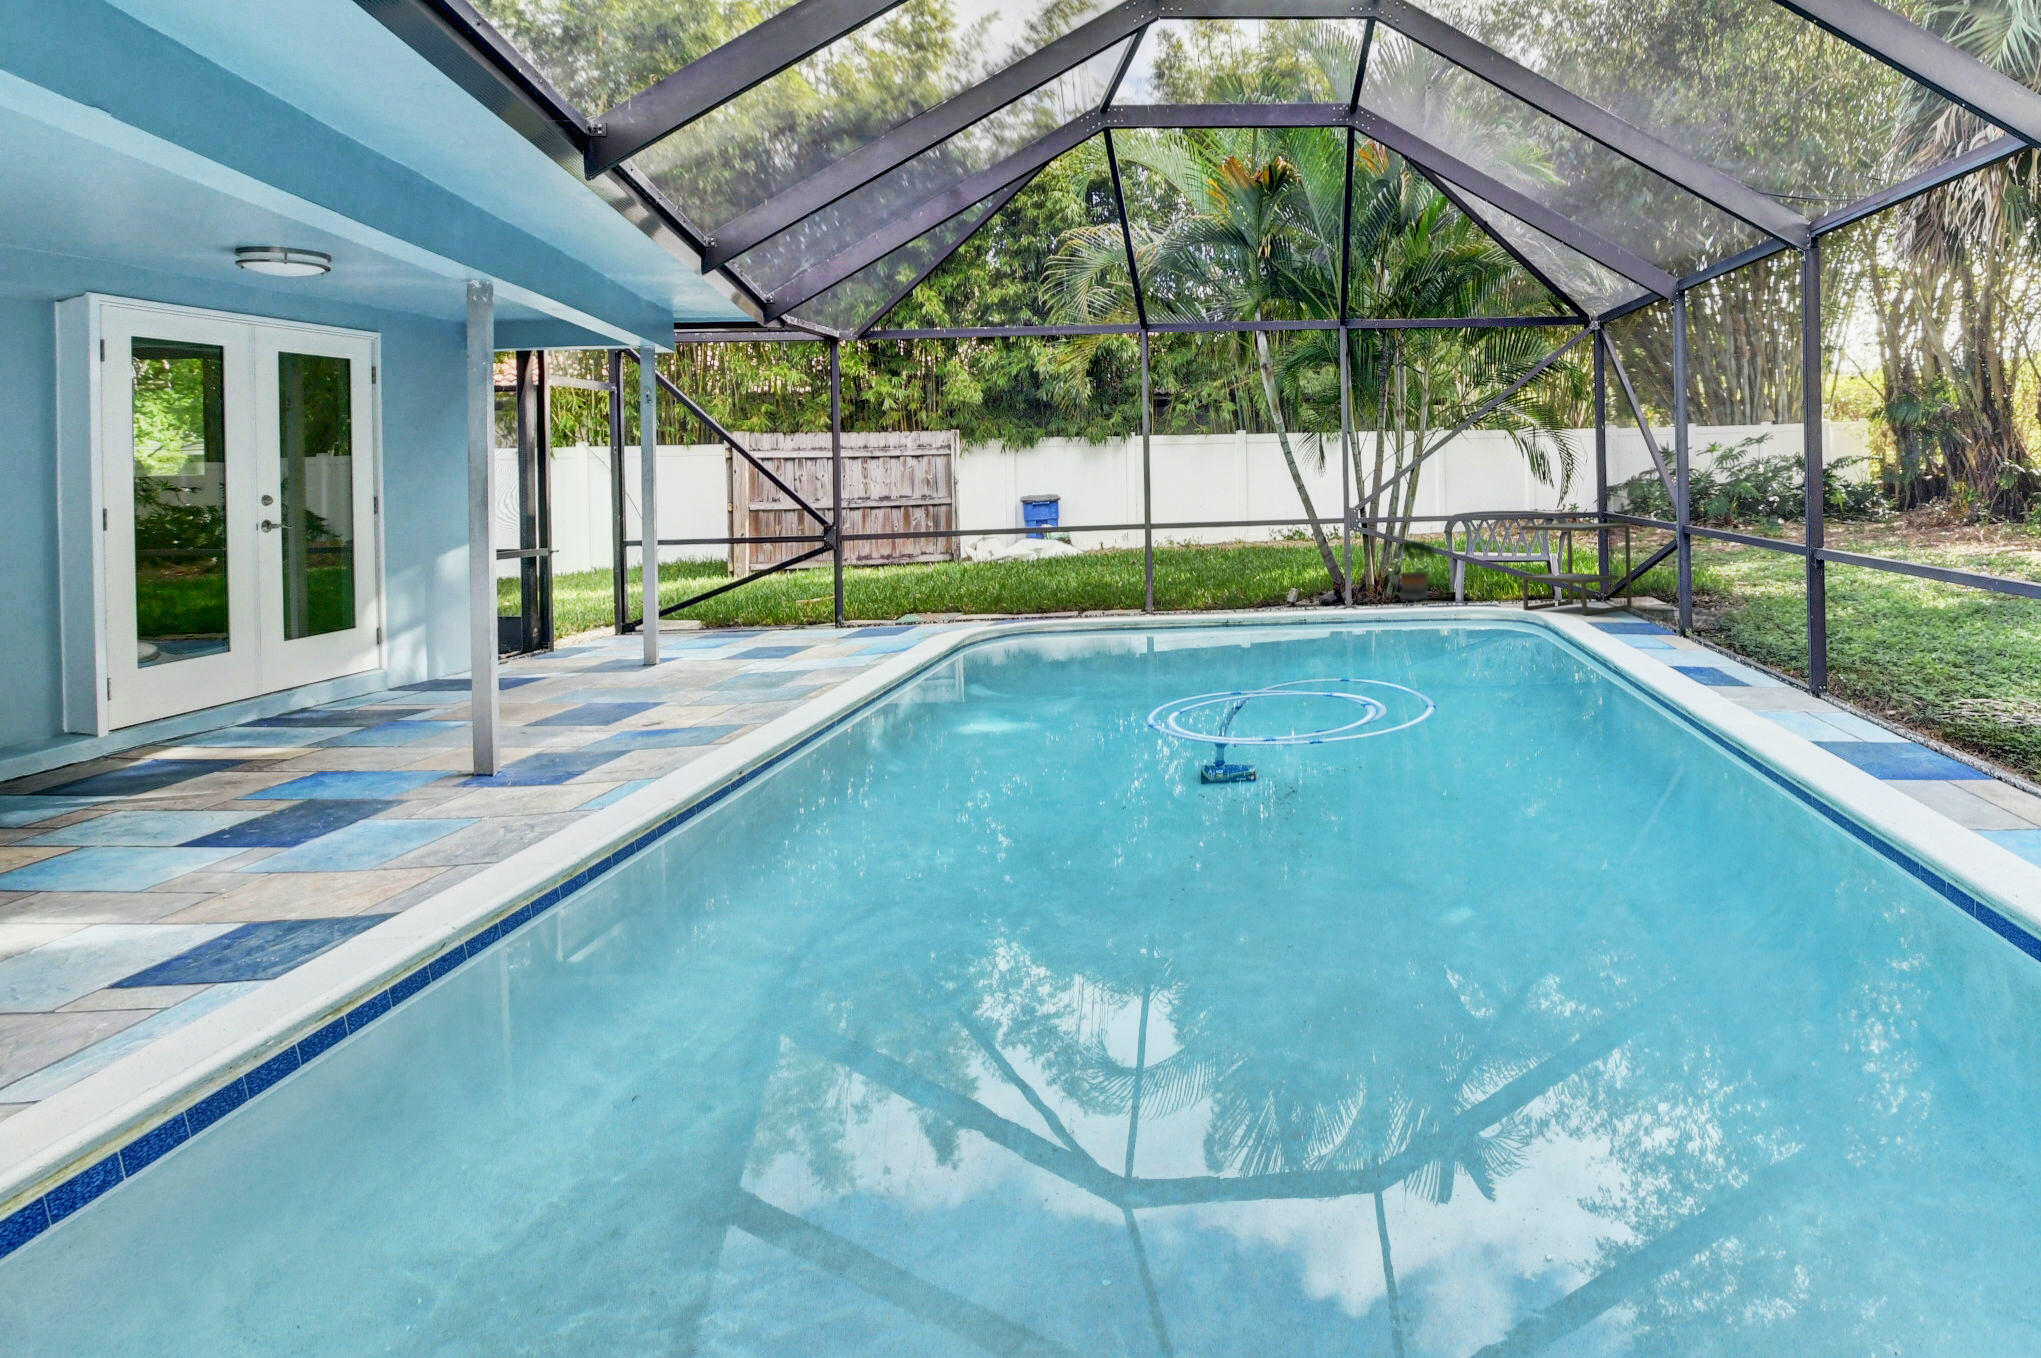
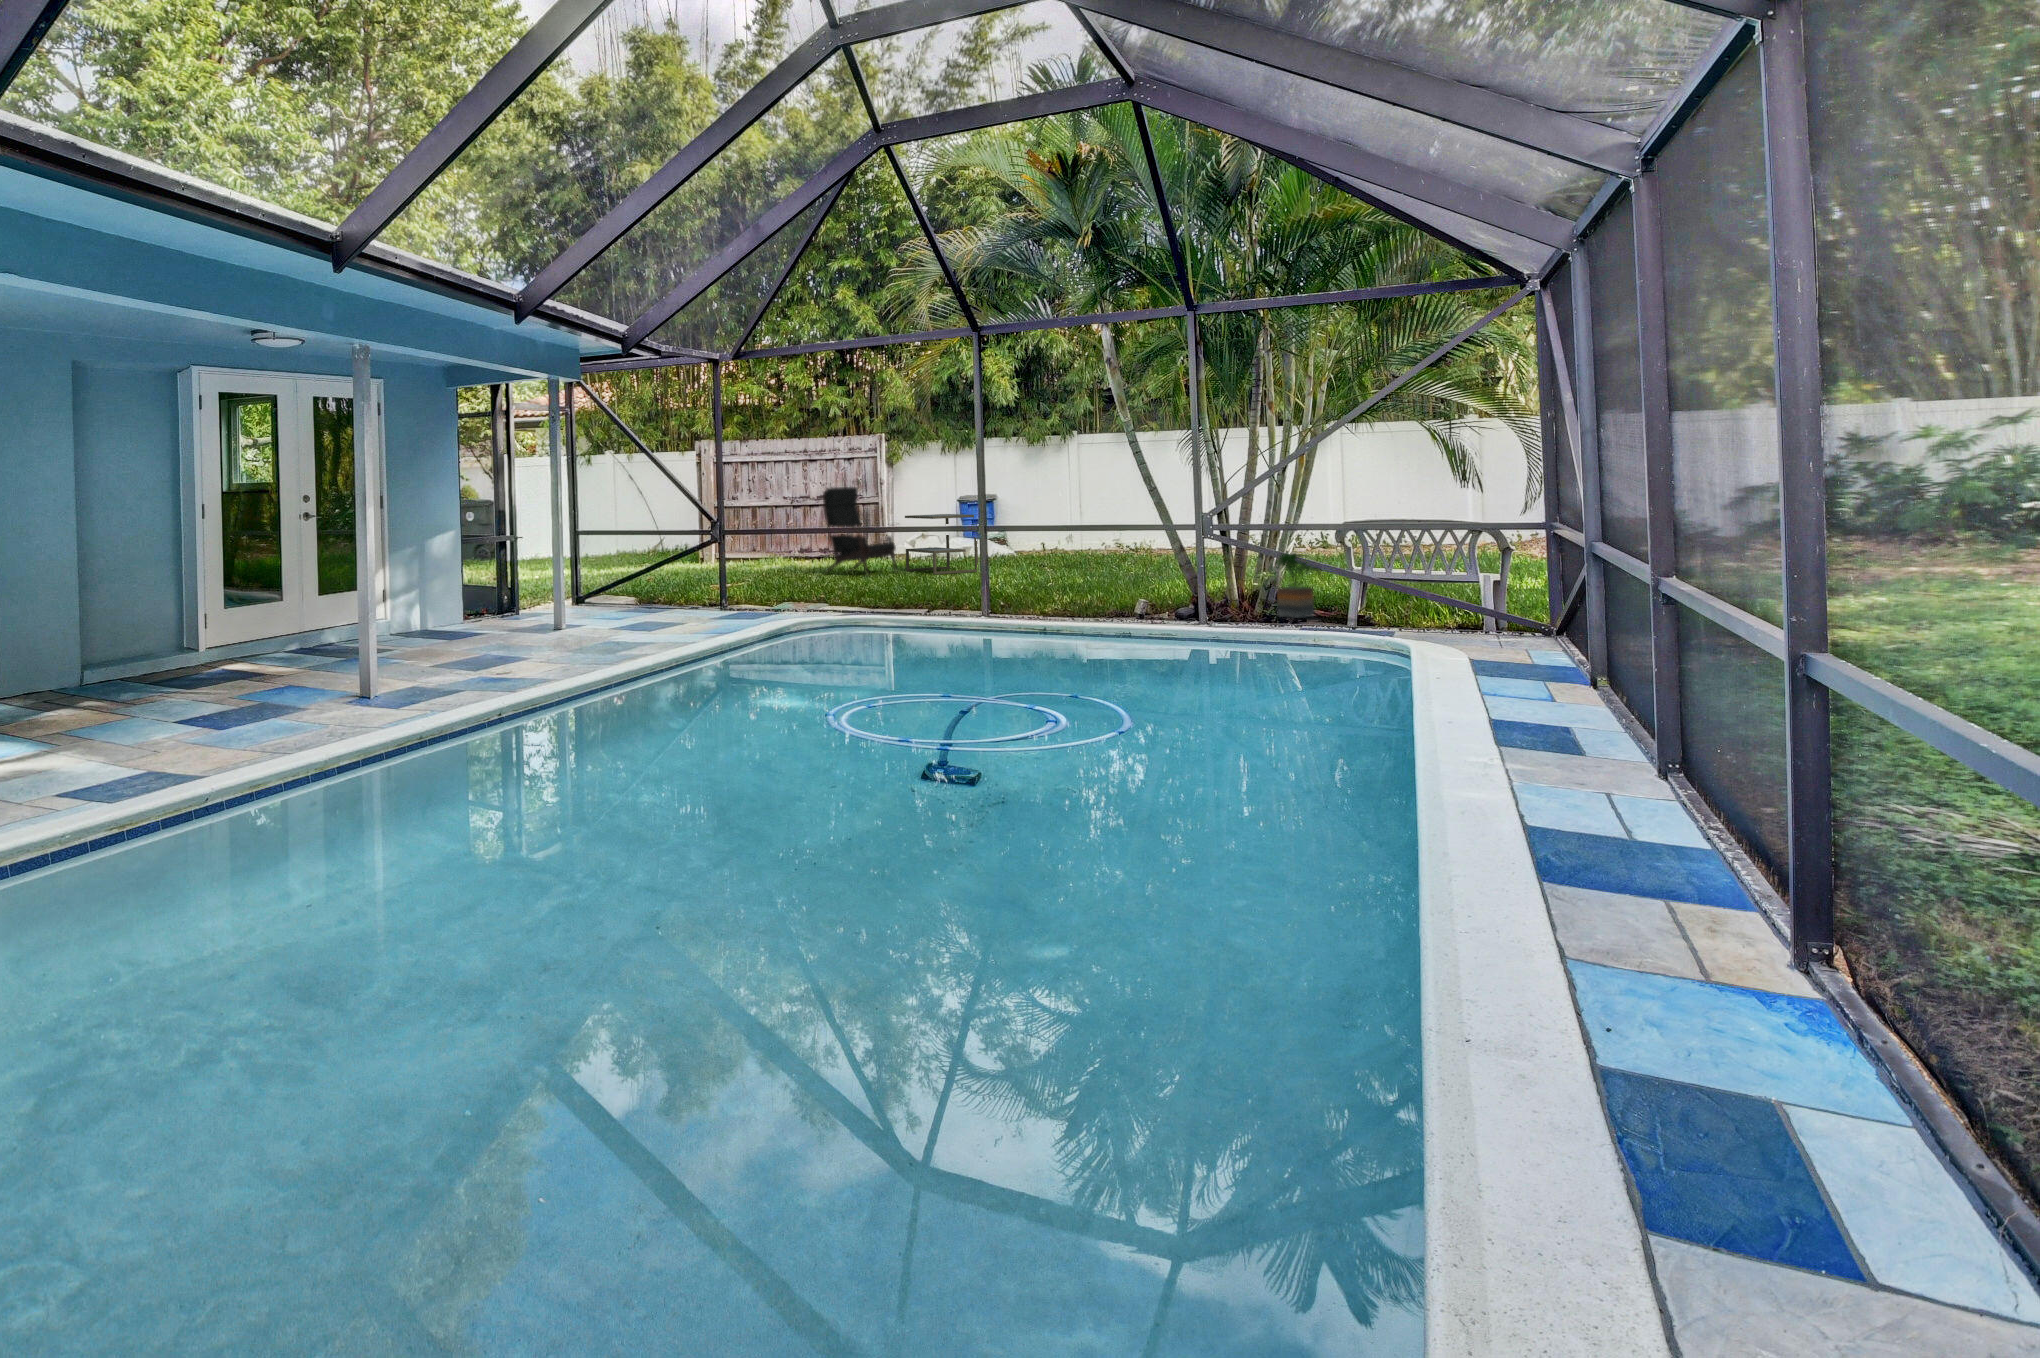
lounge chair: none [893,485,980,585] -> present [823,487,897,575]
side table: present [1522,523,1632,615] -> present [905,514,978,574]

